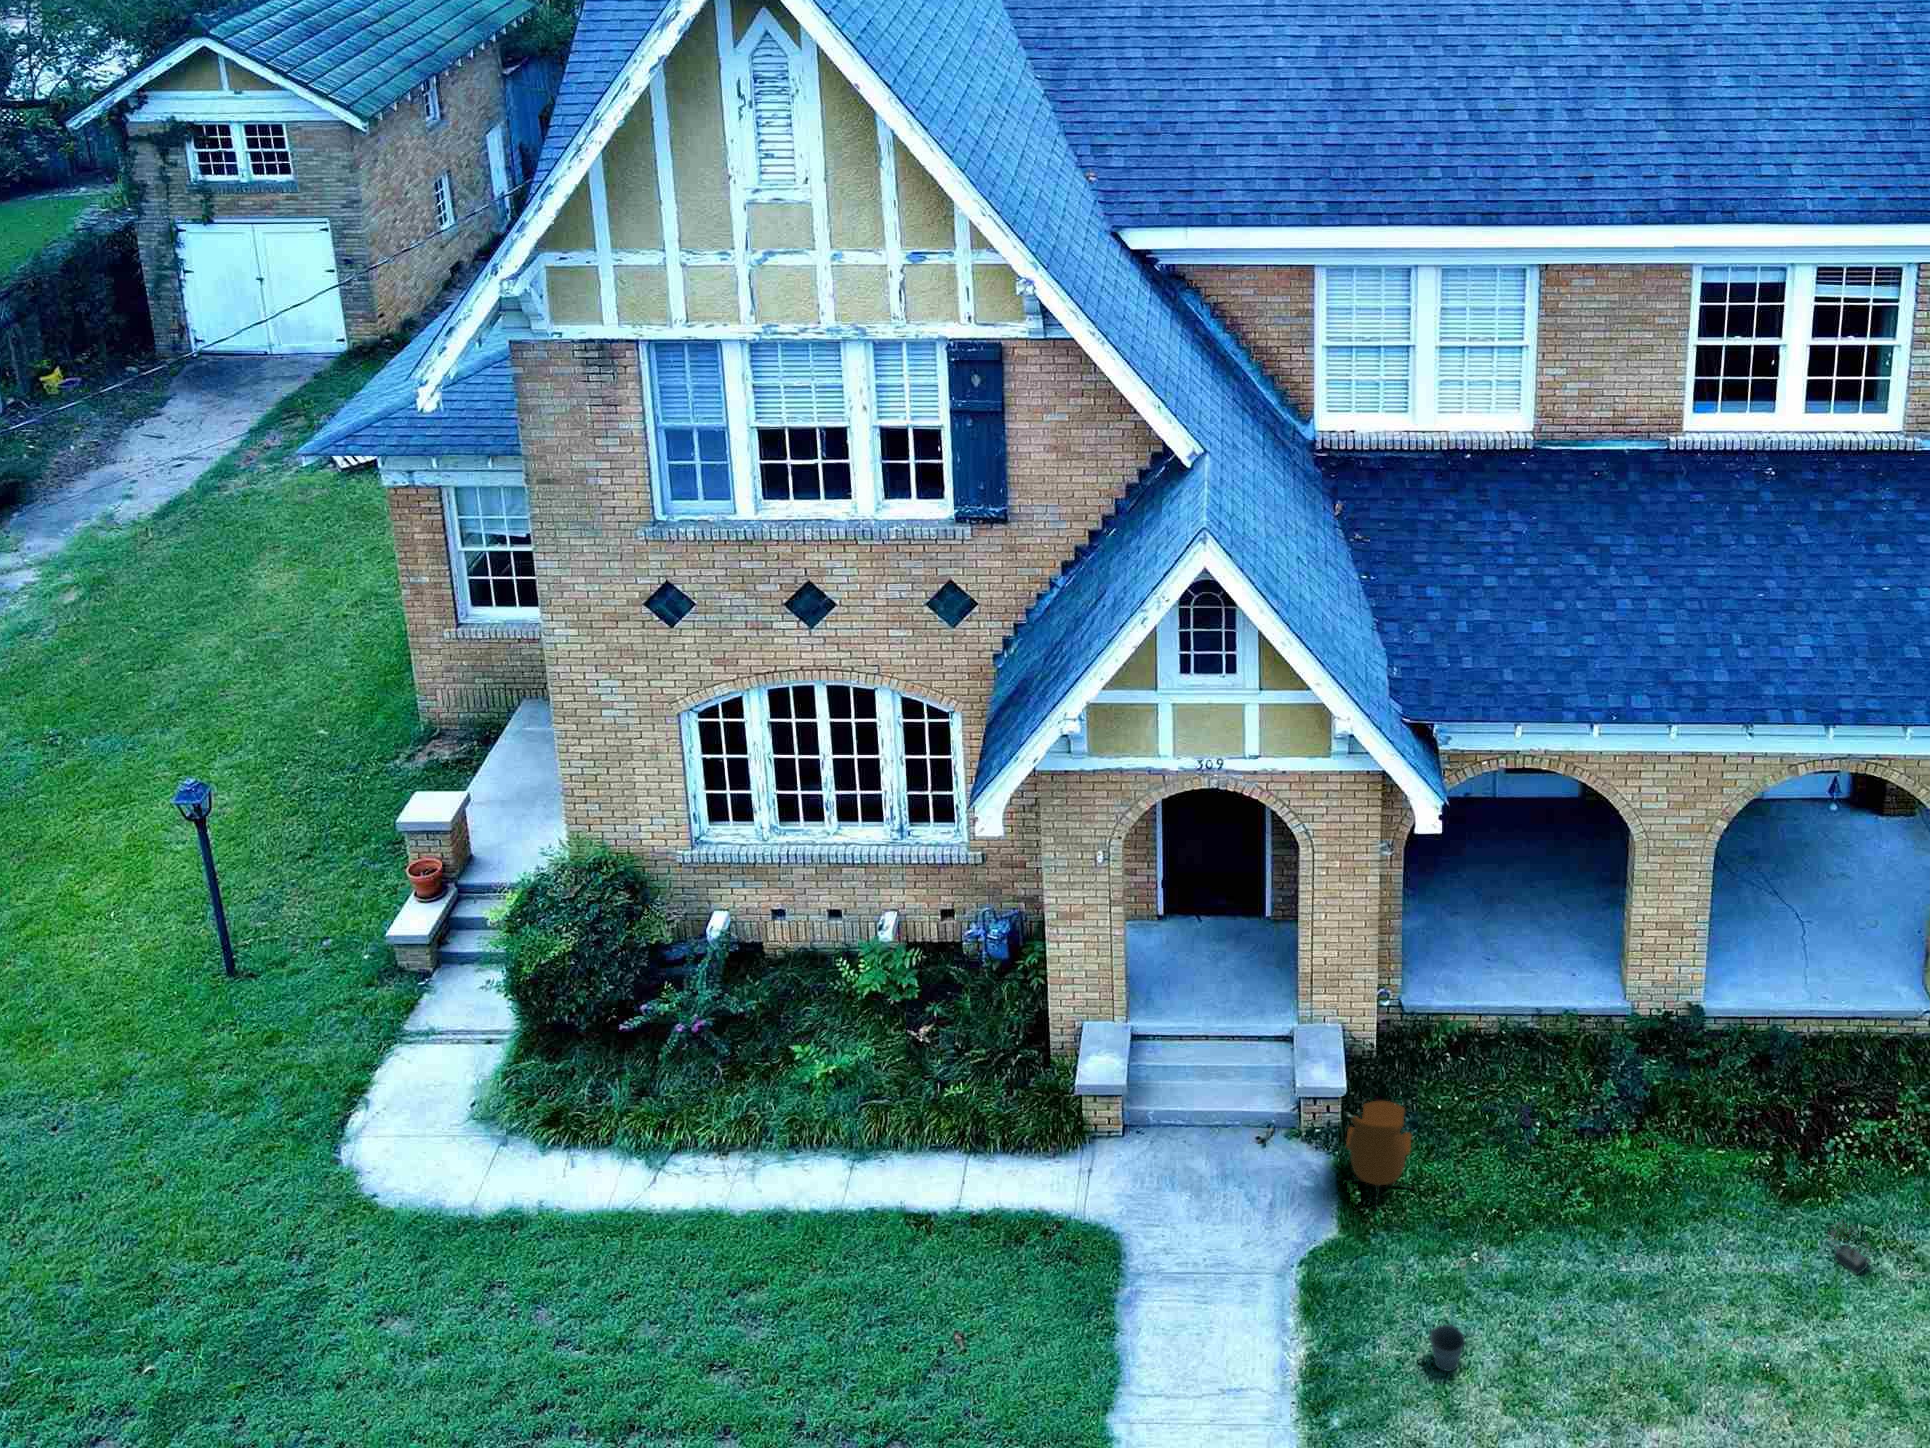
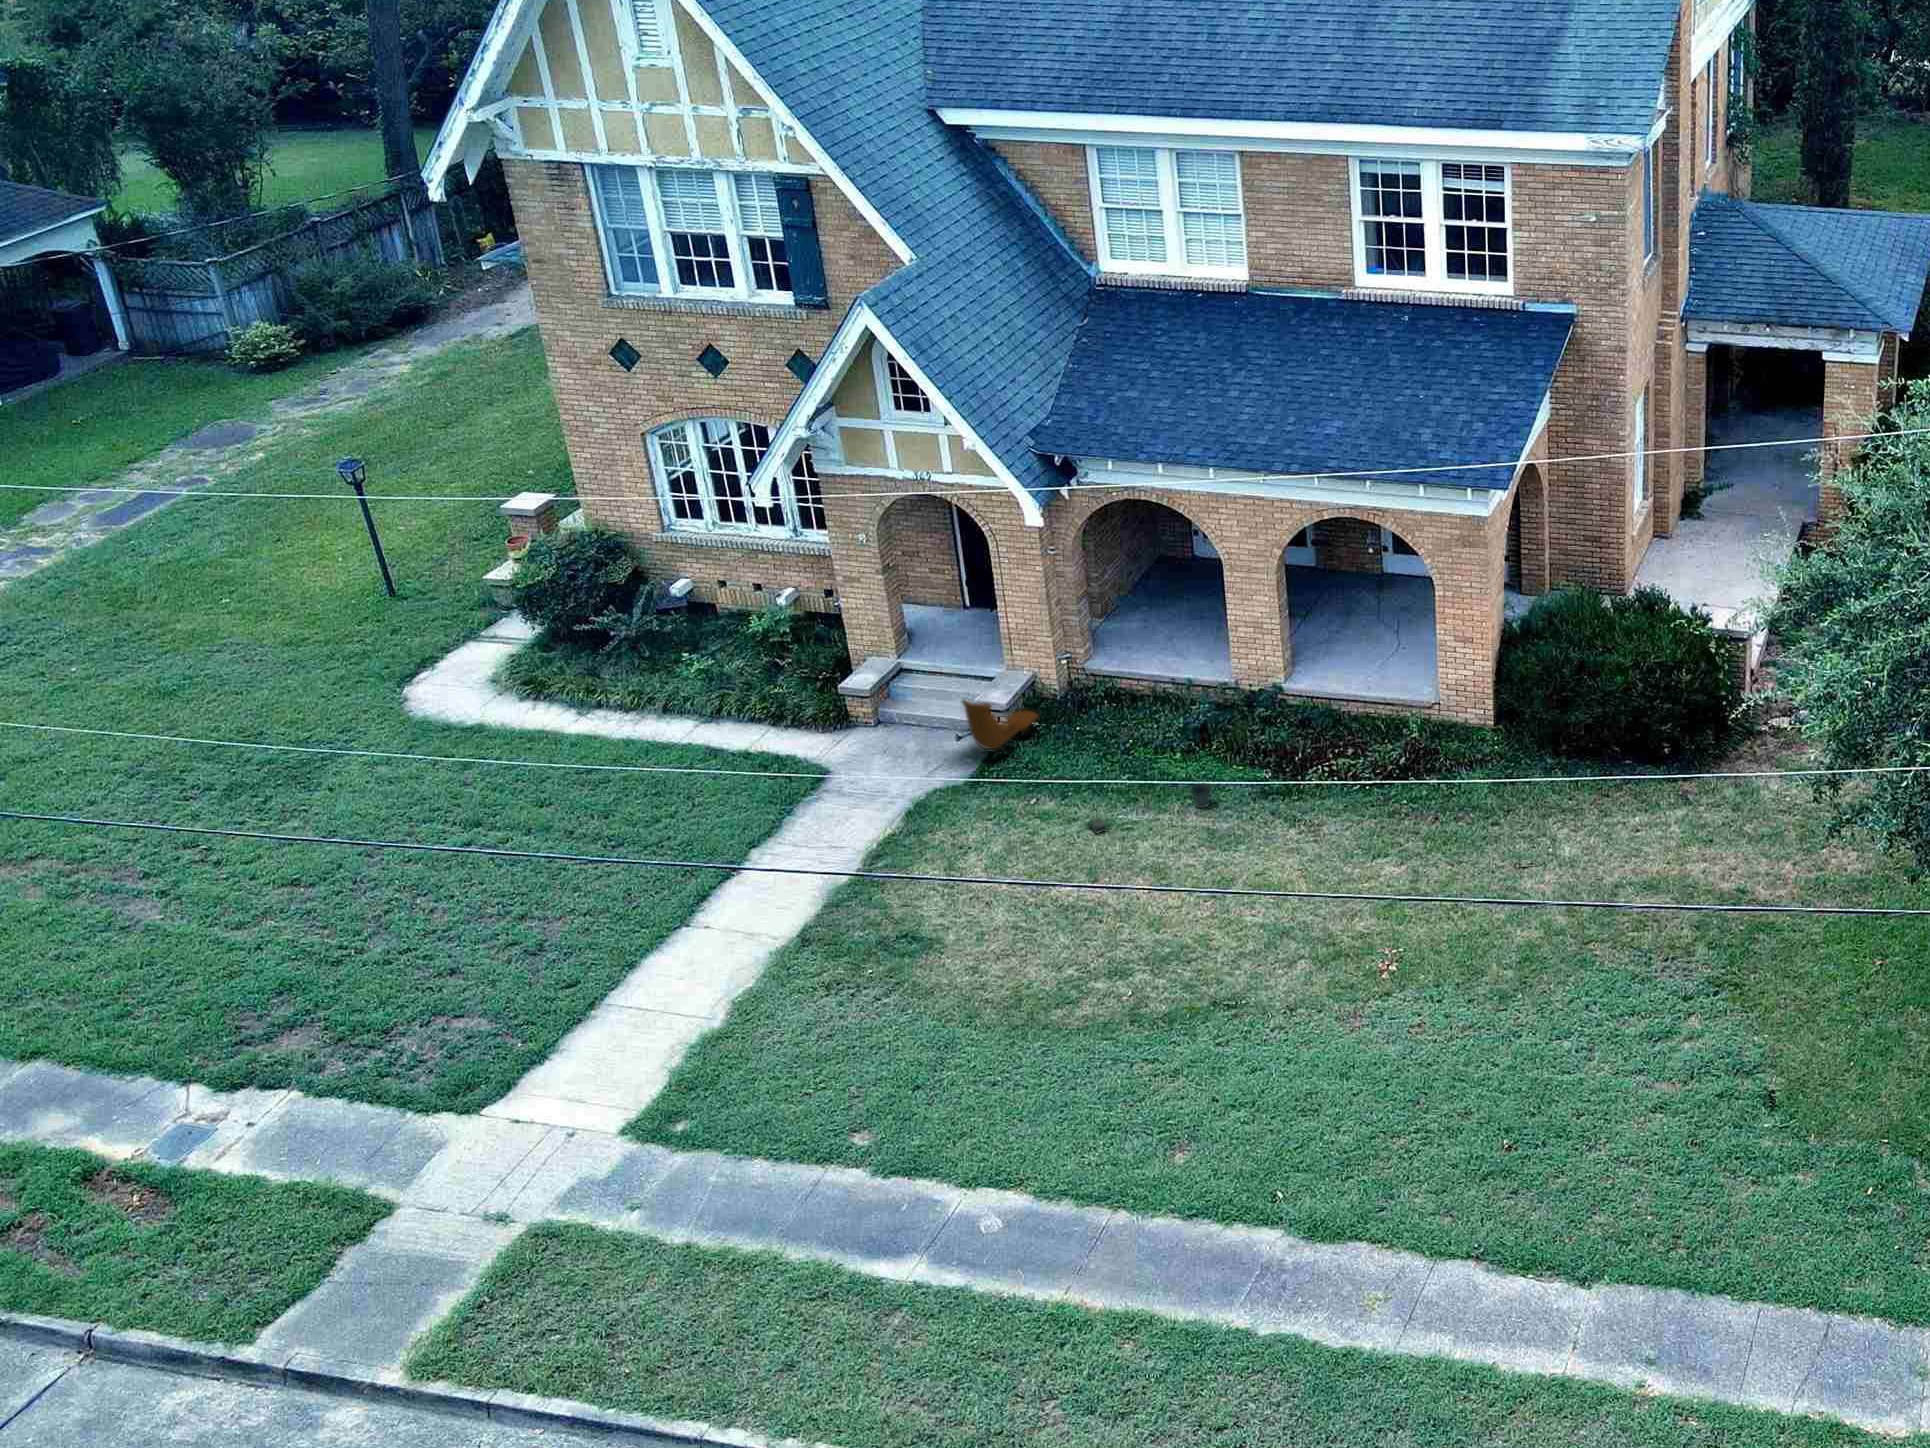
decorative plant: present [1831,1223,1870,1275] -> present [1085,804,1107,833]
bucket: present [1430,1325,1465,1371] -> present [1190,783,1212,808]

